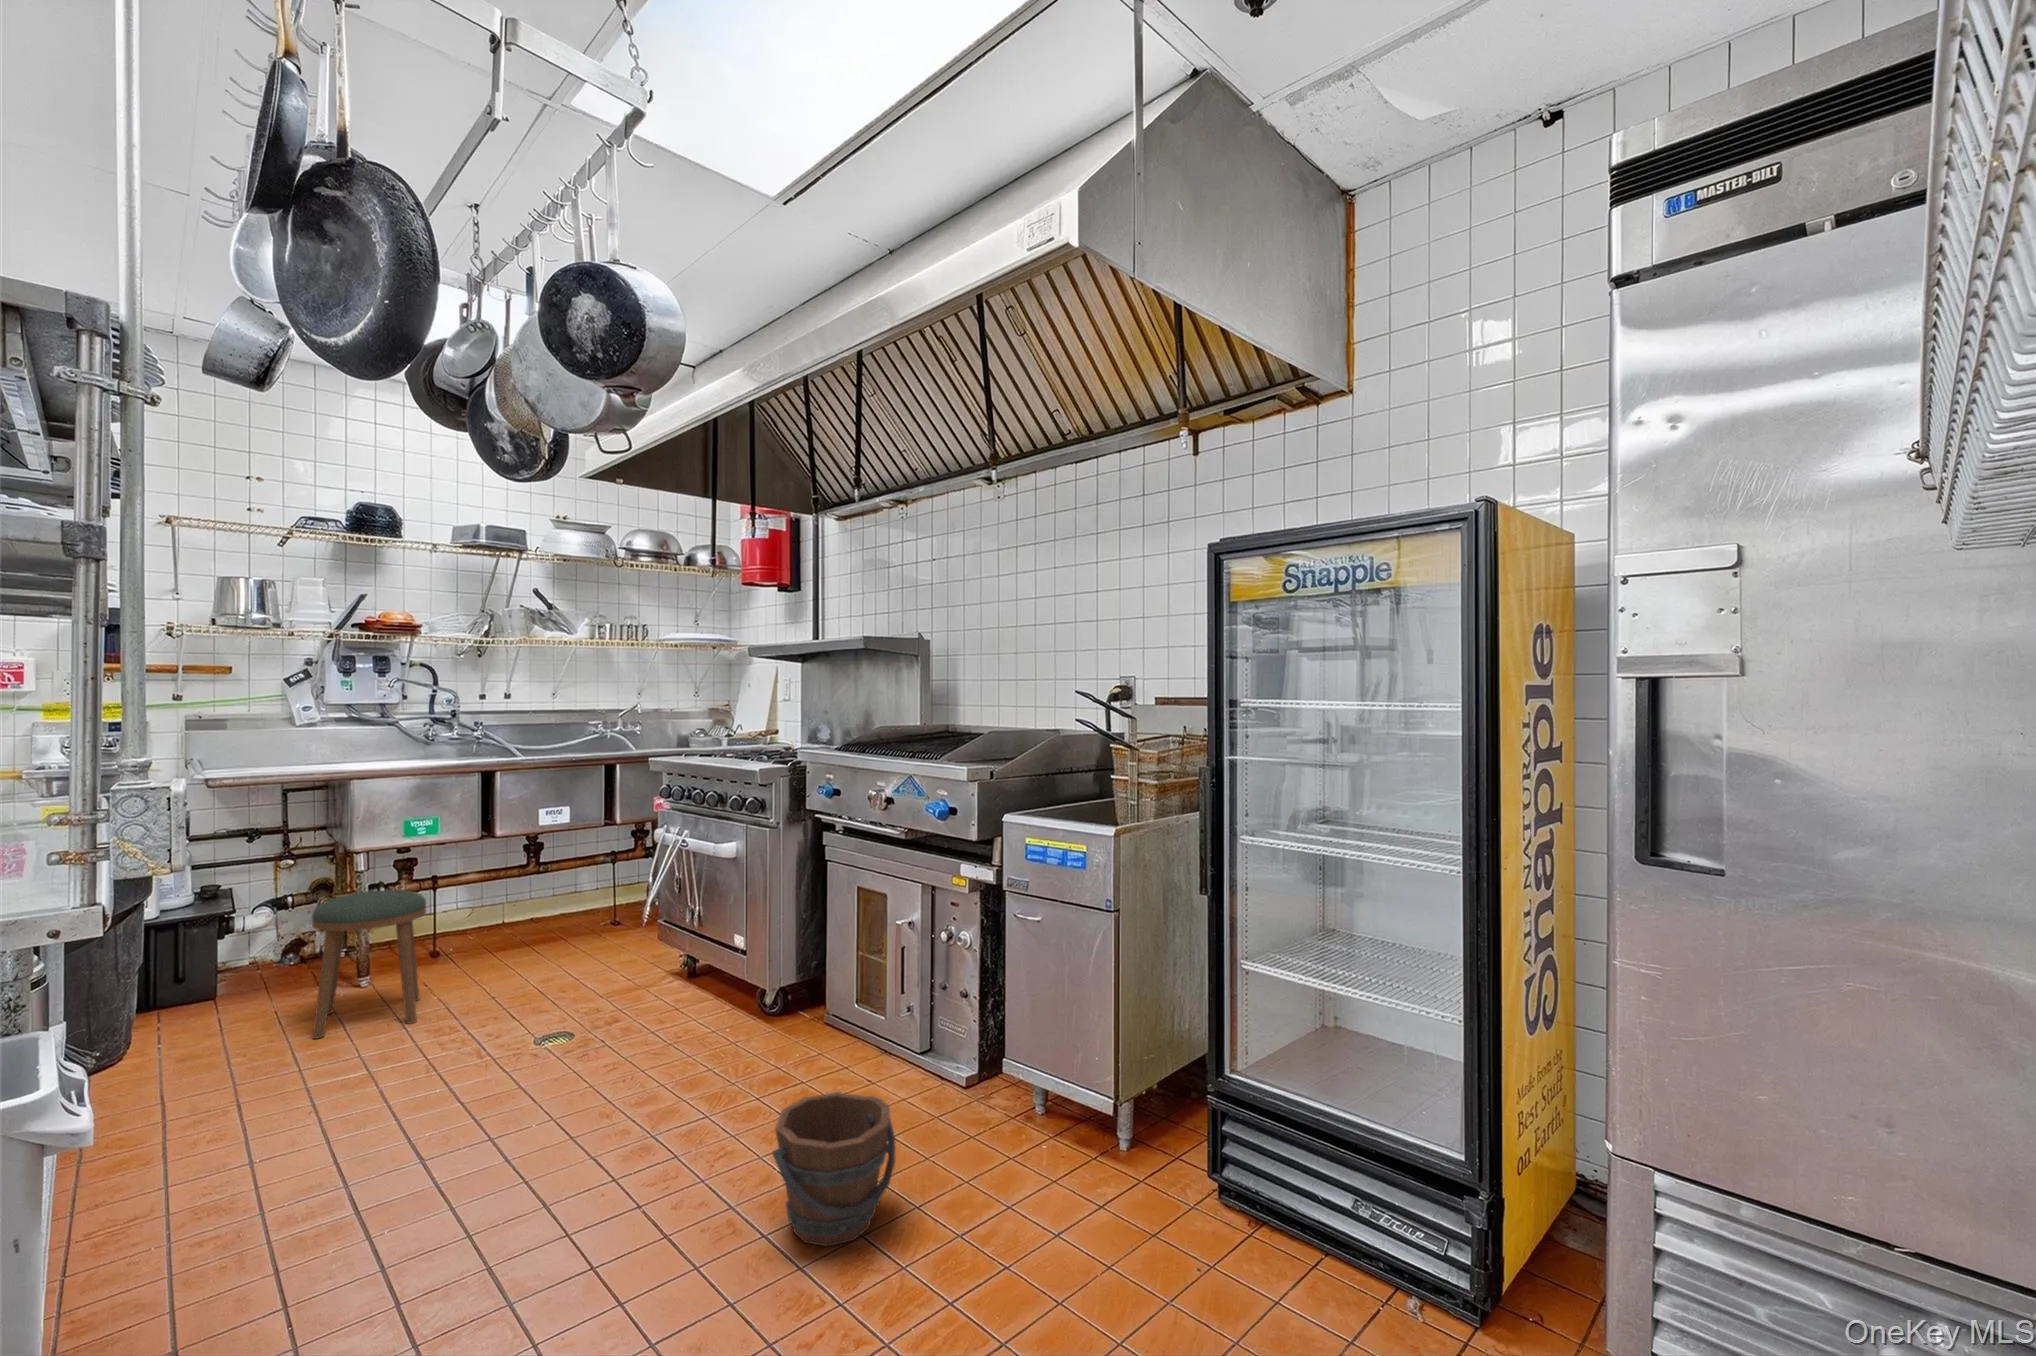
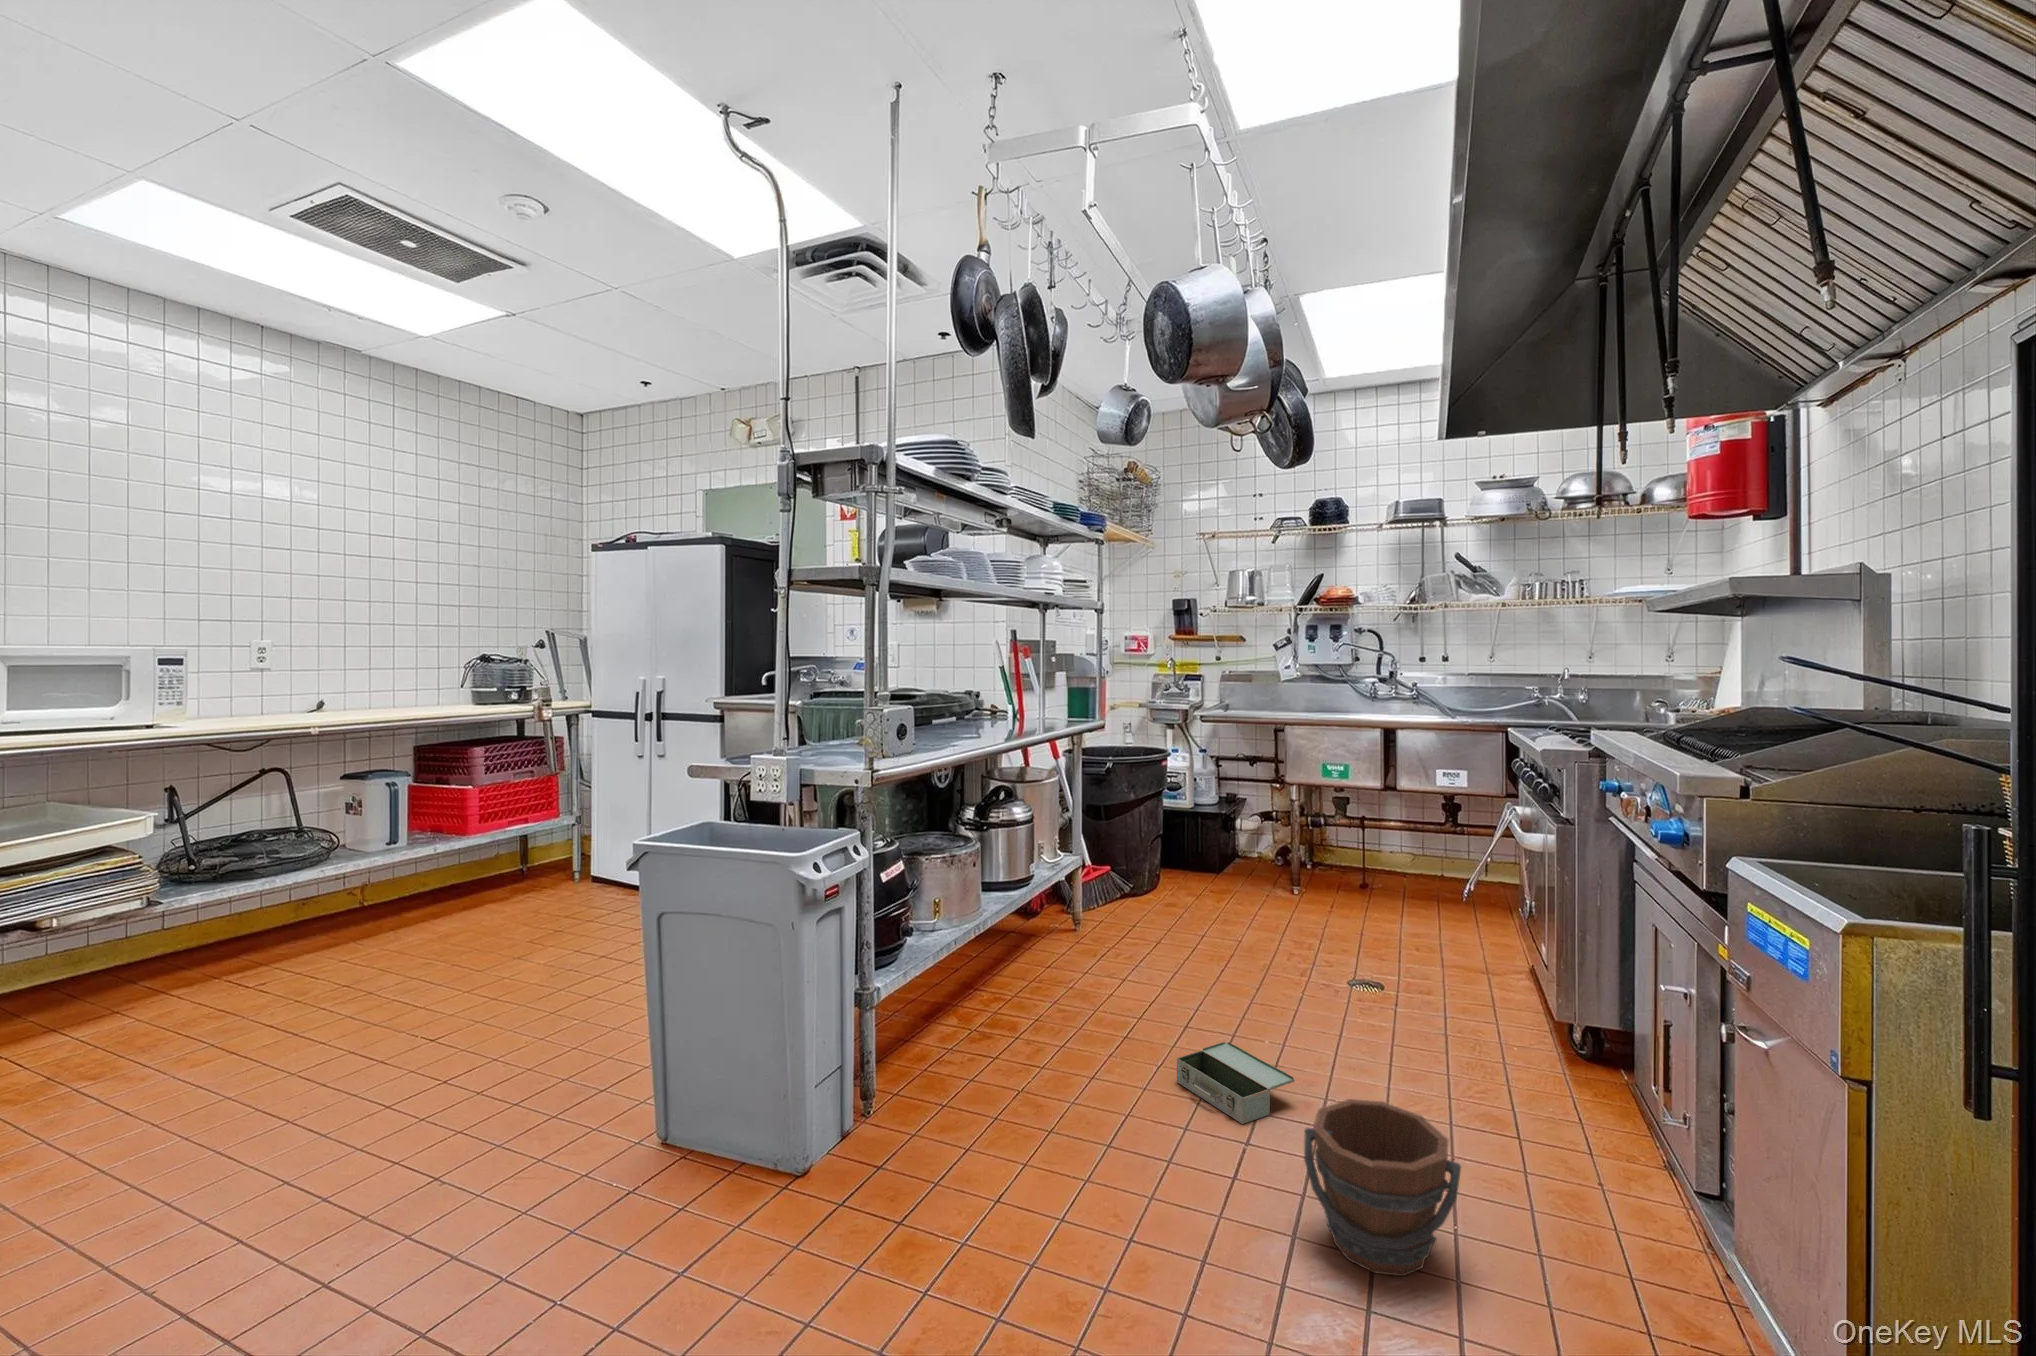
stool: present [312,890,426,1039] -> none [1231,815,1316,929]
toolbox: none [498,1142,642,1224] -> present [1177,1042,1295,1124]

